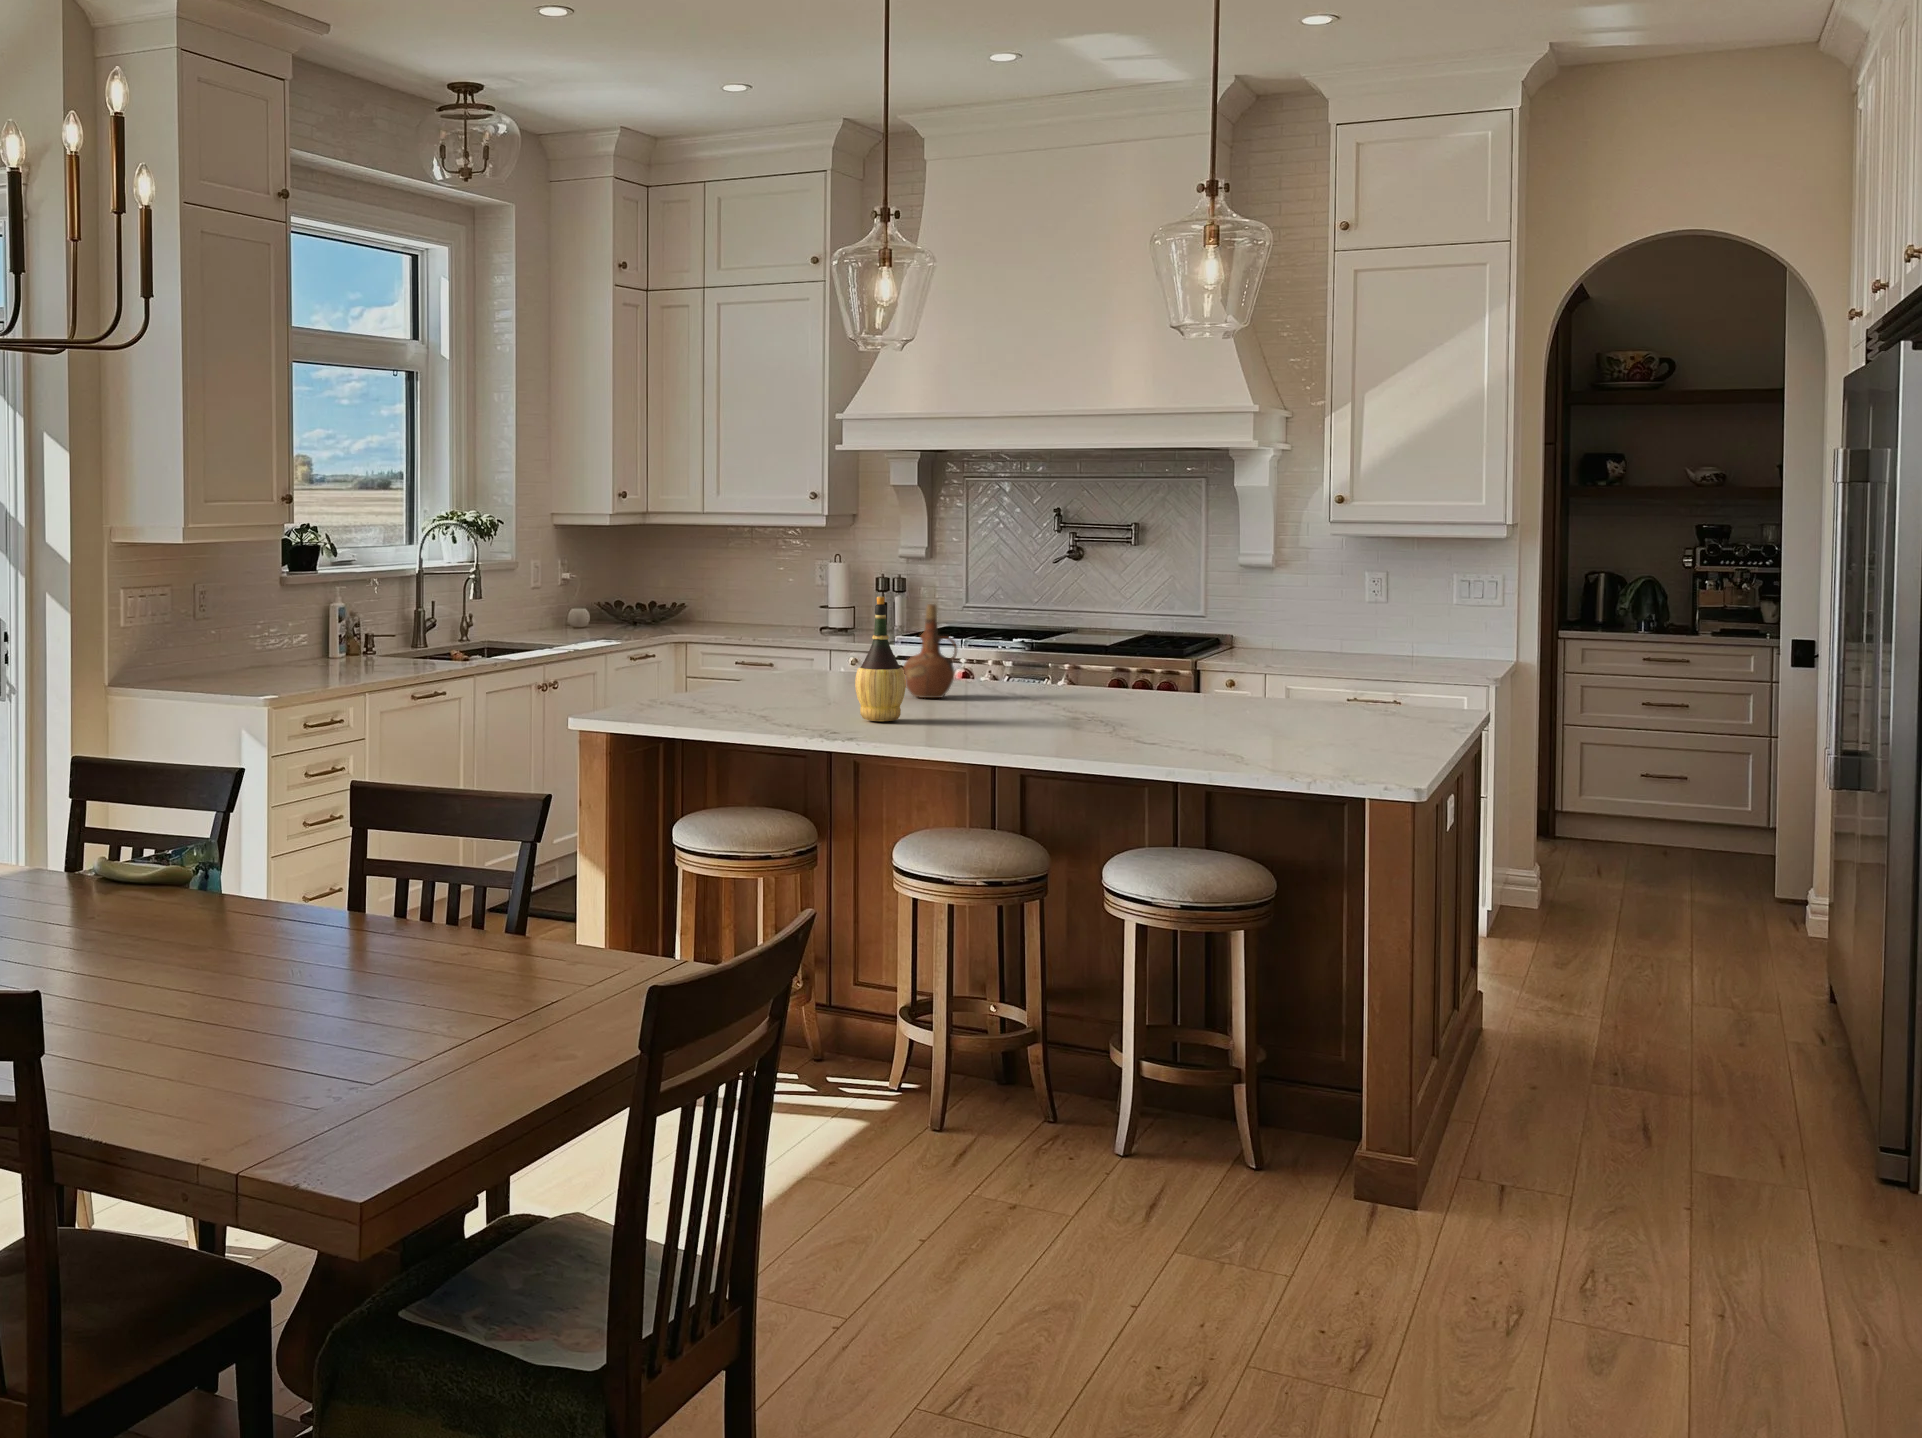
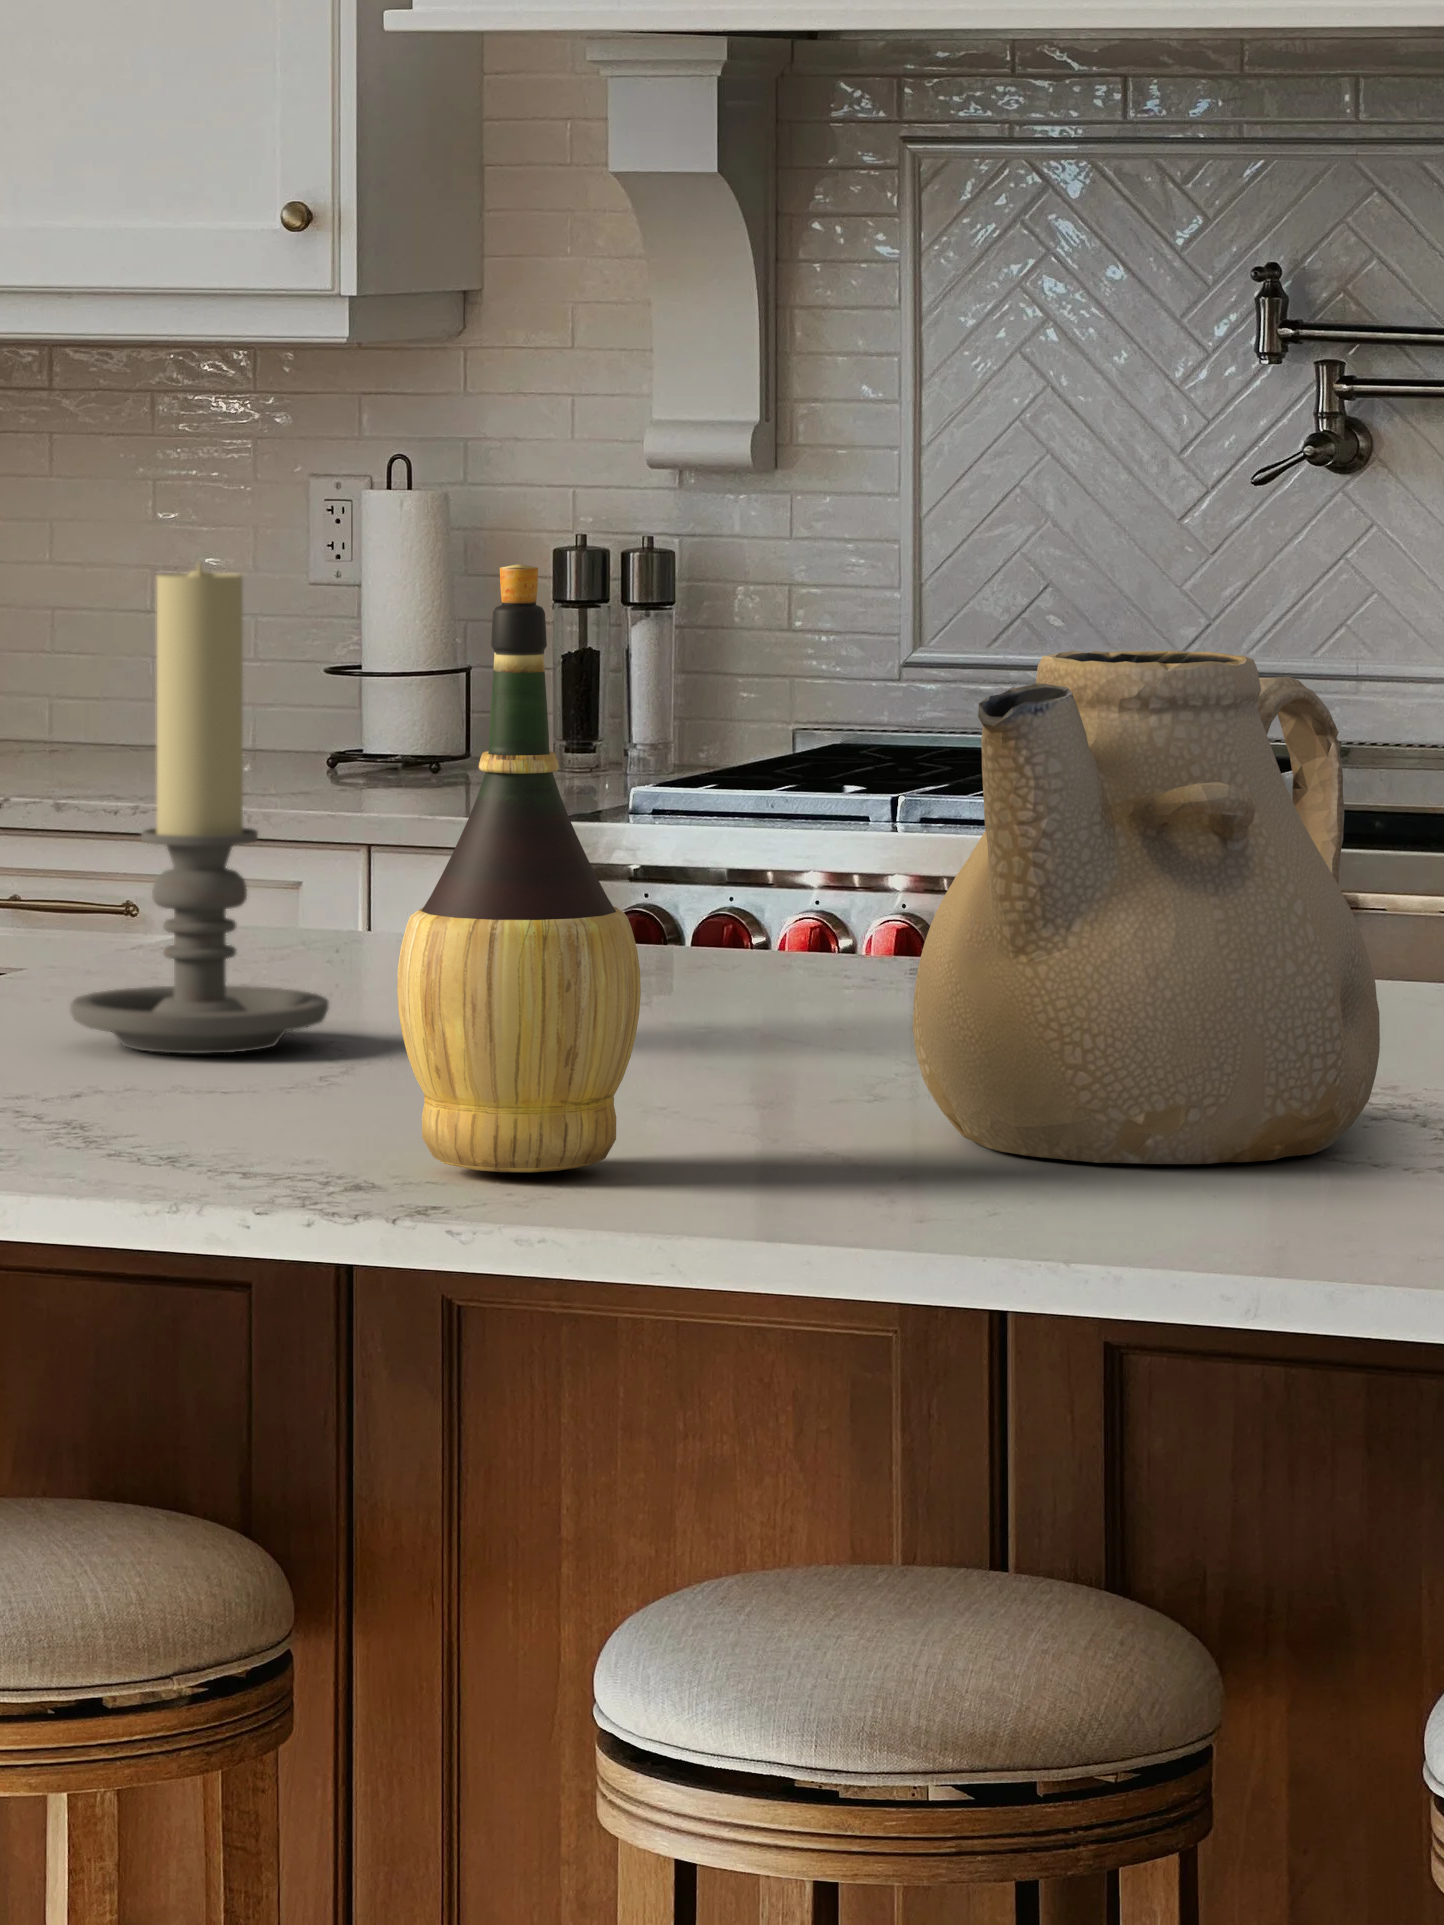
candle holder: none [780,592,836,698] -> present [70,564,329,1053]
ceramic pitcher: present [903,604,957,698] -> none [632,617,883,1050]
teapot: none [963,614,1062,721] -> present [912,651,1380,1164]

